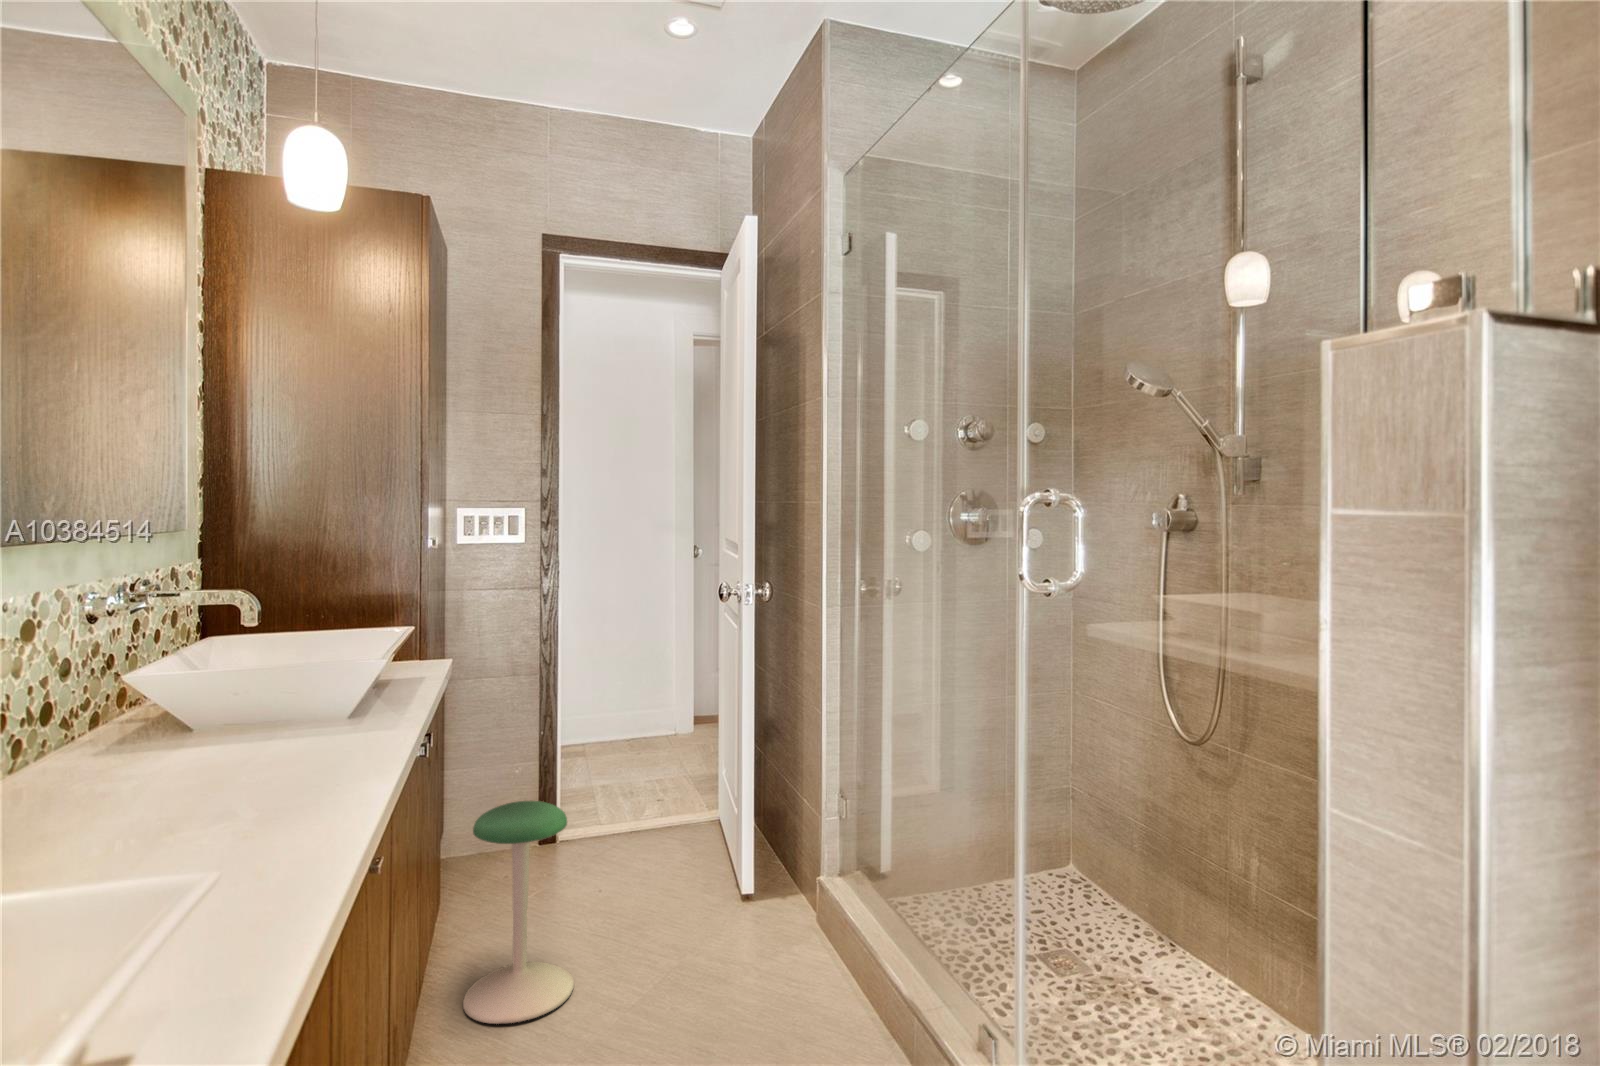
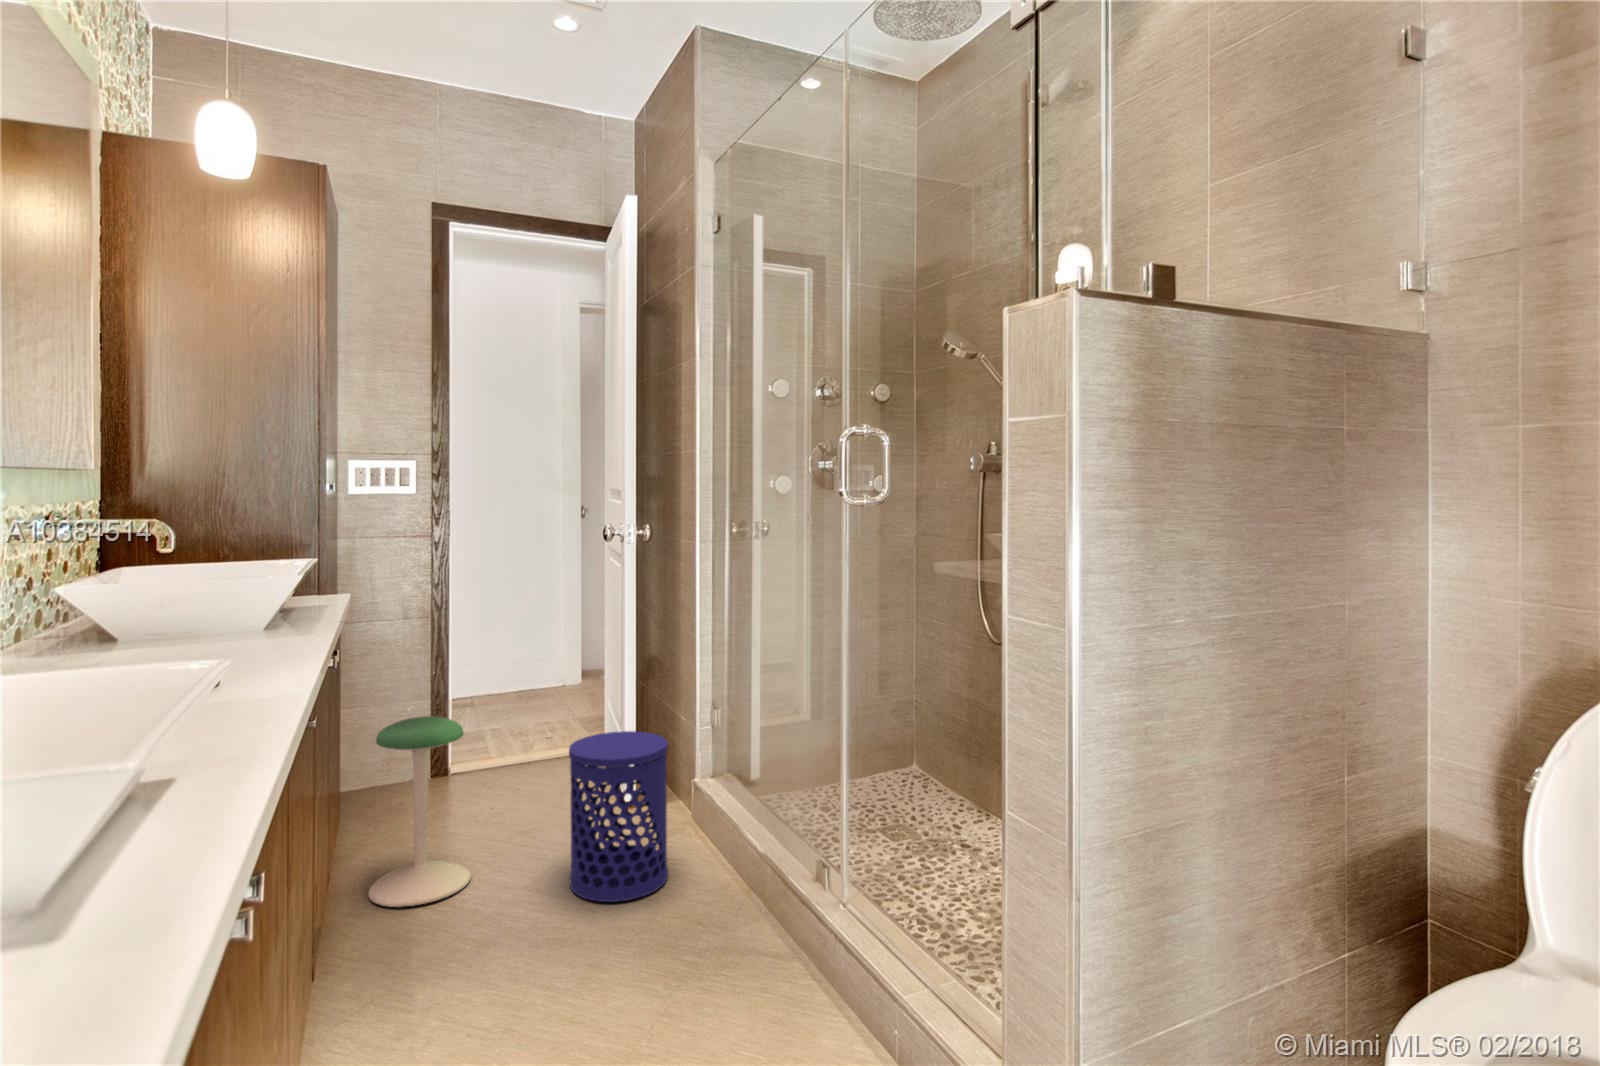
waste bin: none [683,823,795,1034] -> present [569,731,668,902]

